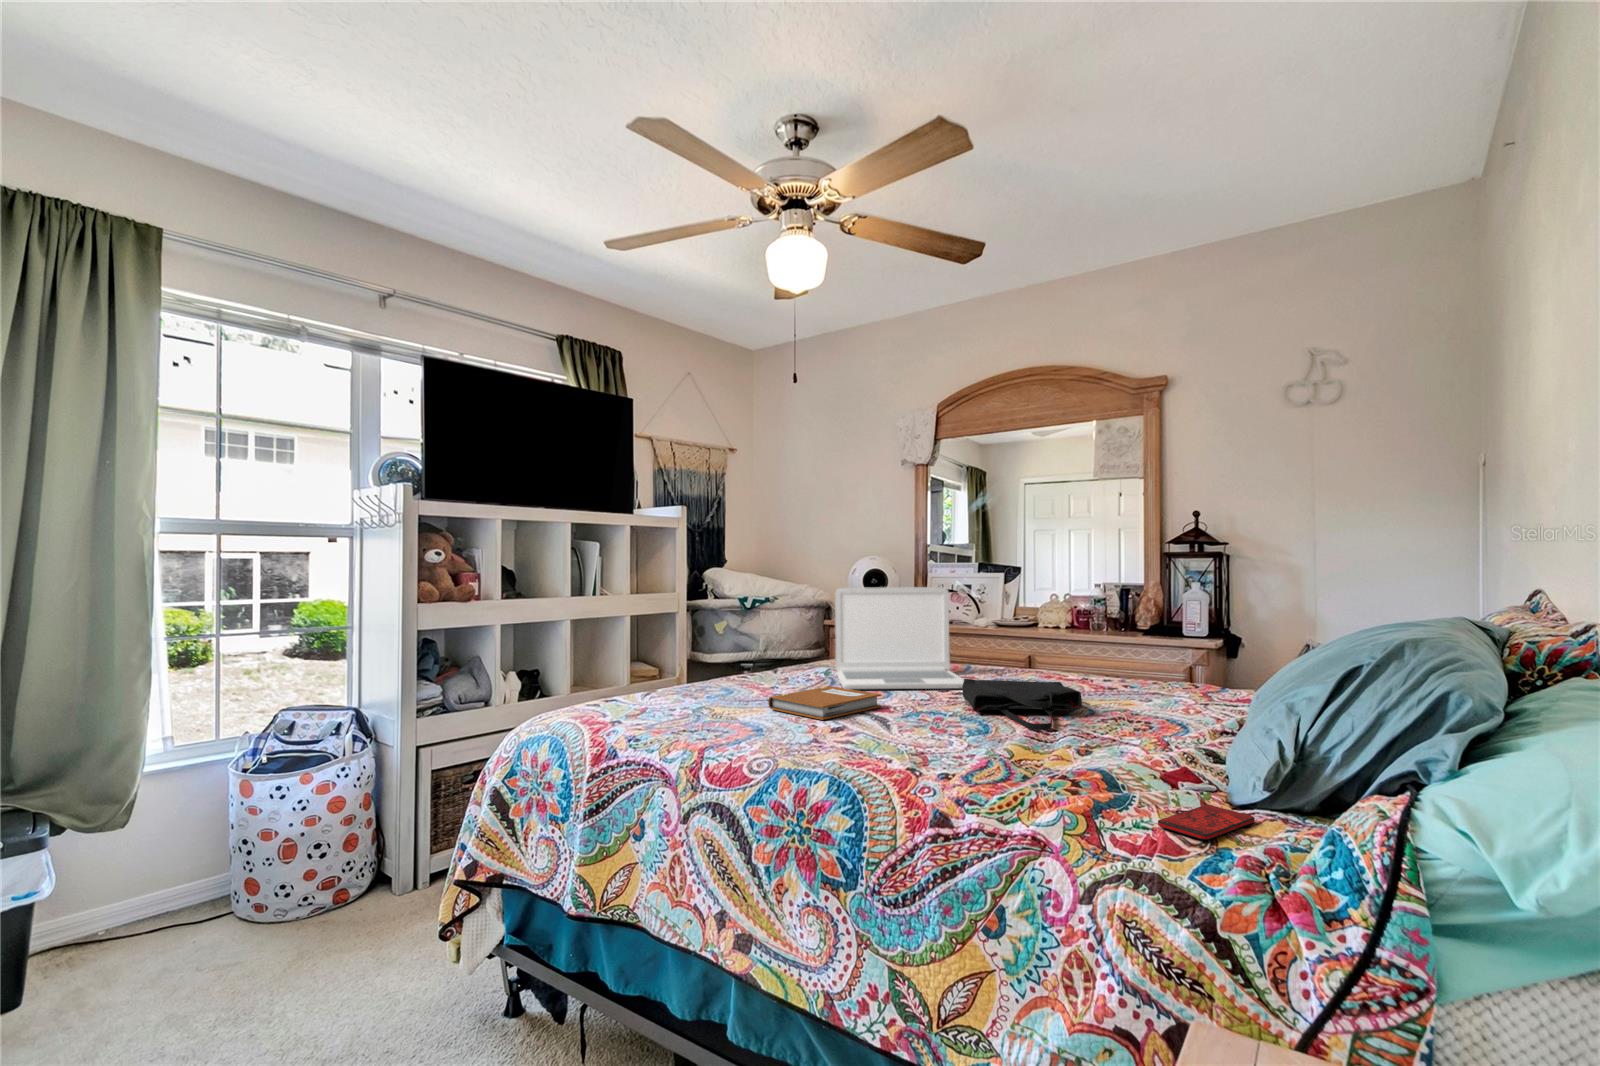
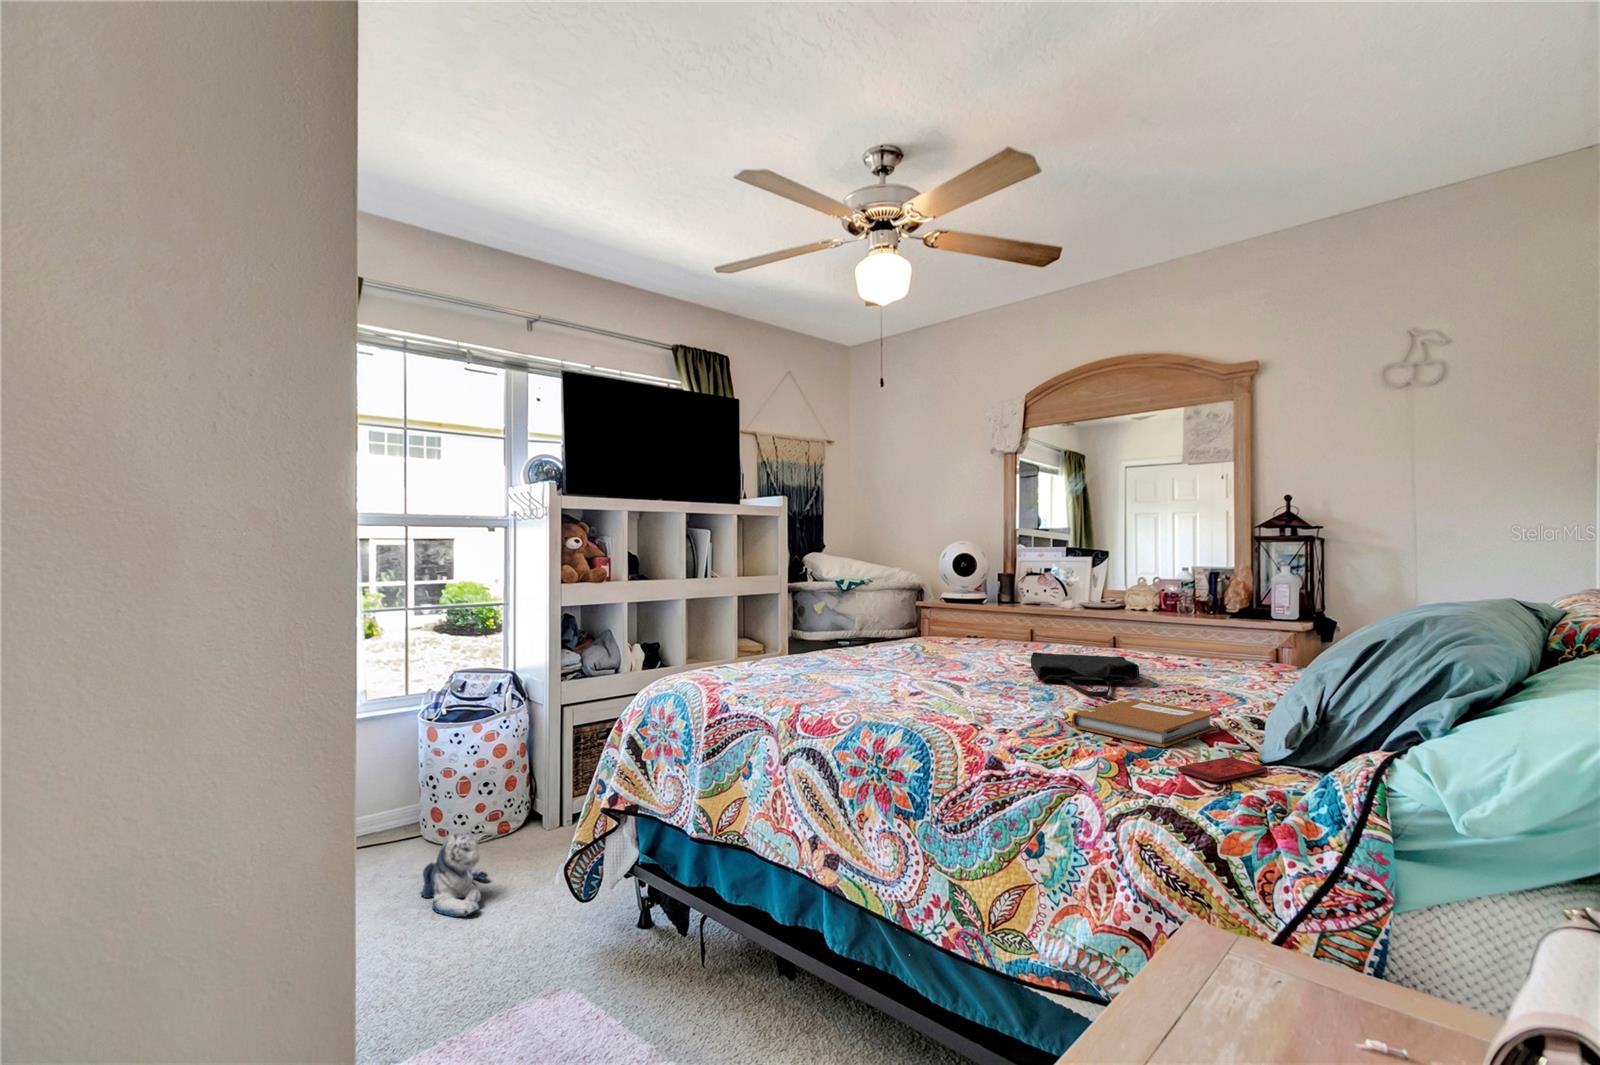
laptop: present [835,587,963,689] -> none [918,570,1040,662]
notebook: present [768,686,881,720] -> present [1072,699,1215,747]
plush toy: none [213,916,310,1028] -> present [420,833,488,917]

